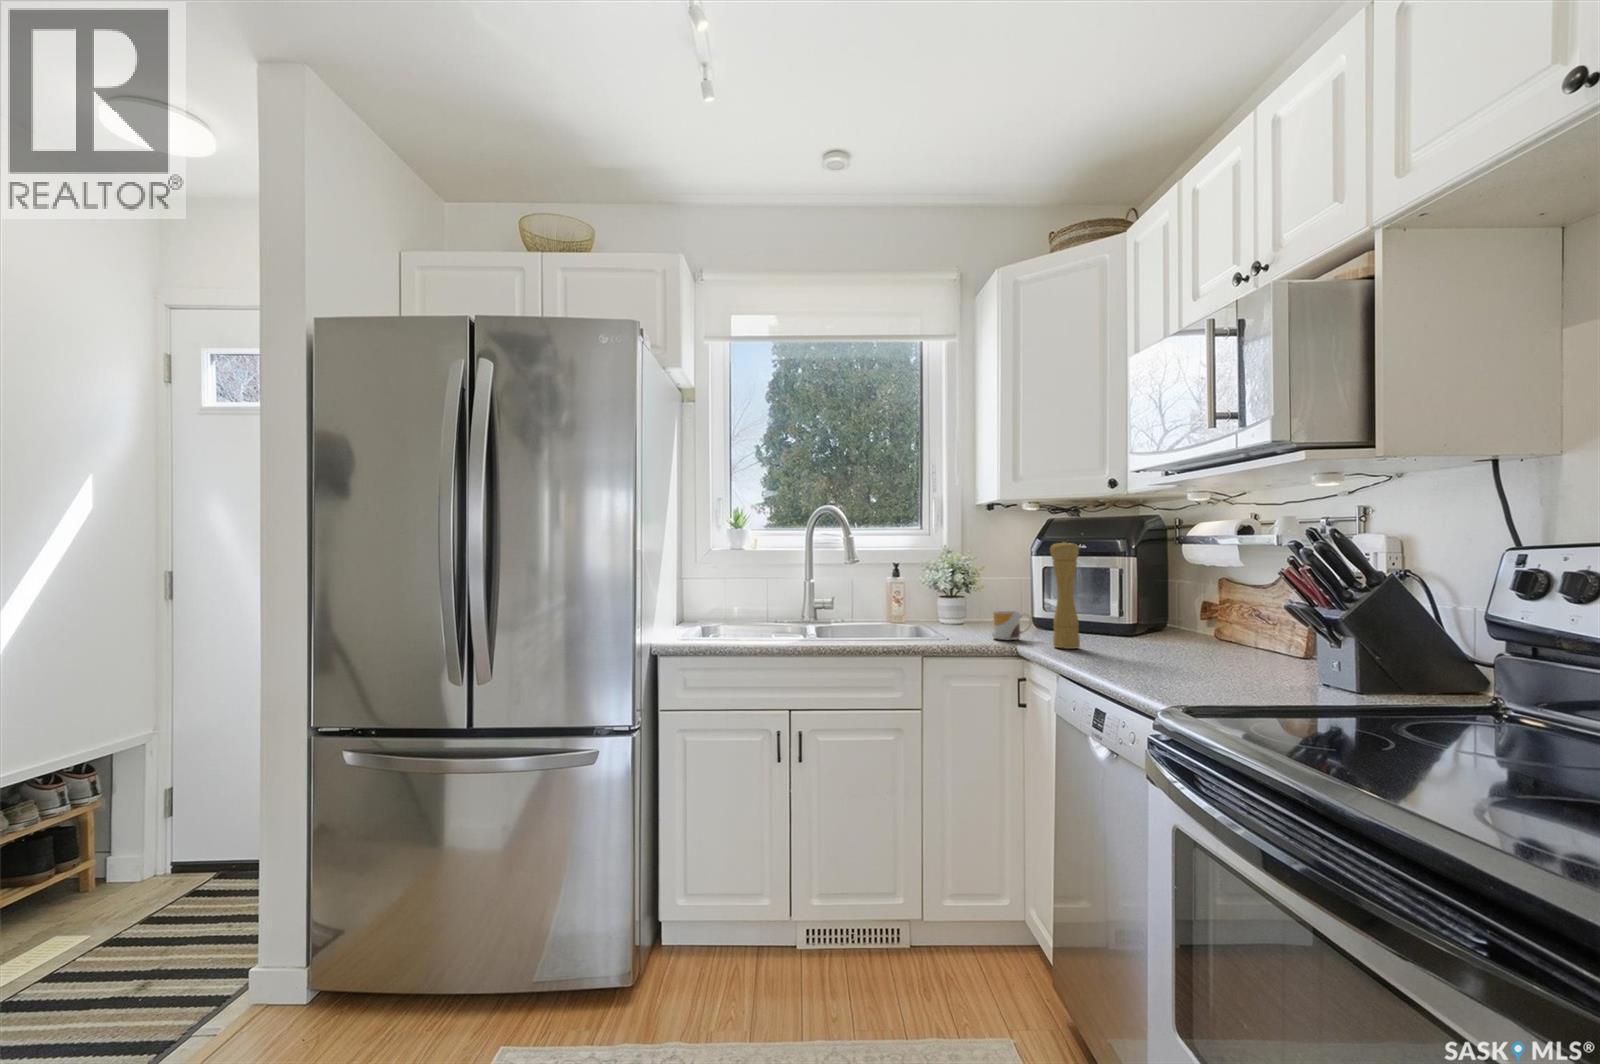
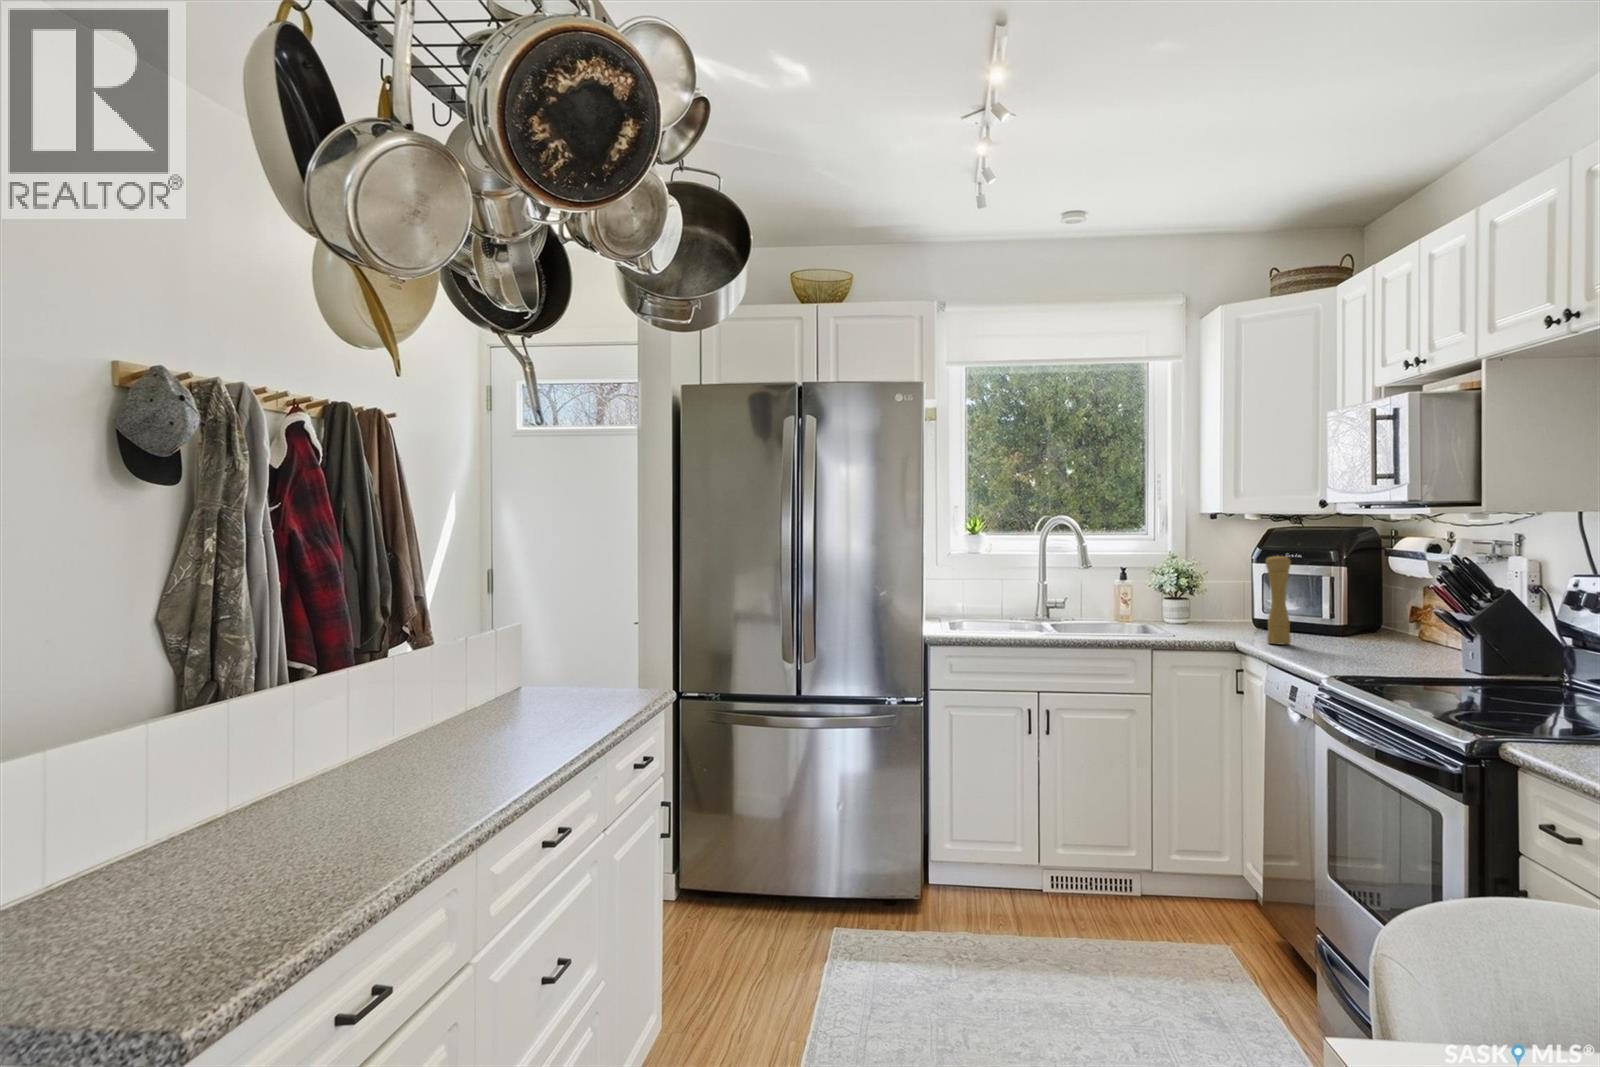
mug: present [991,611,1032,640] -> none [1213,612,1250,637]

